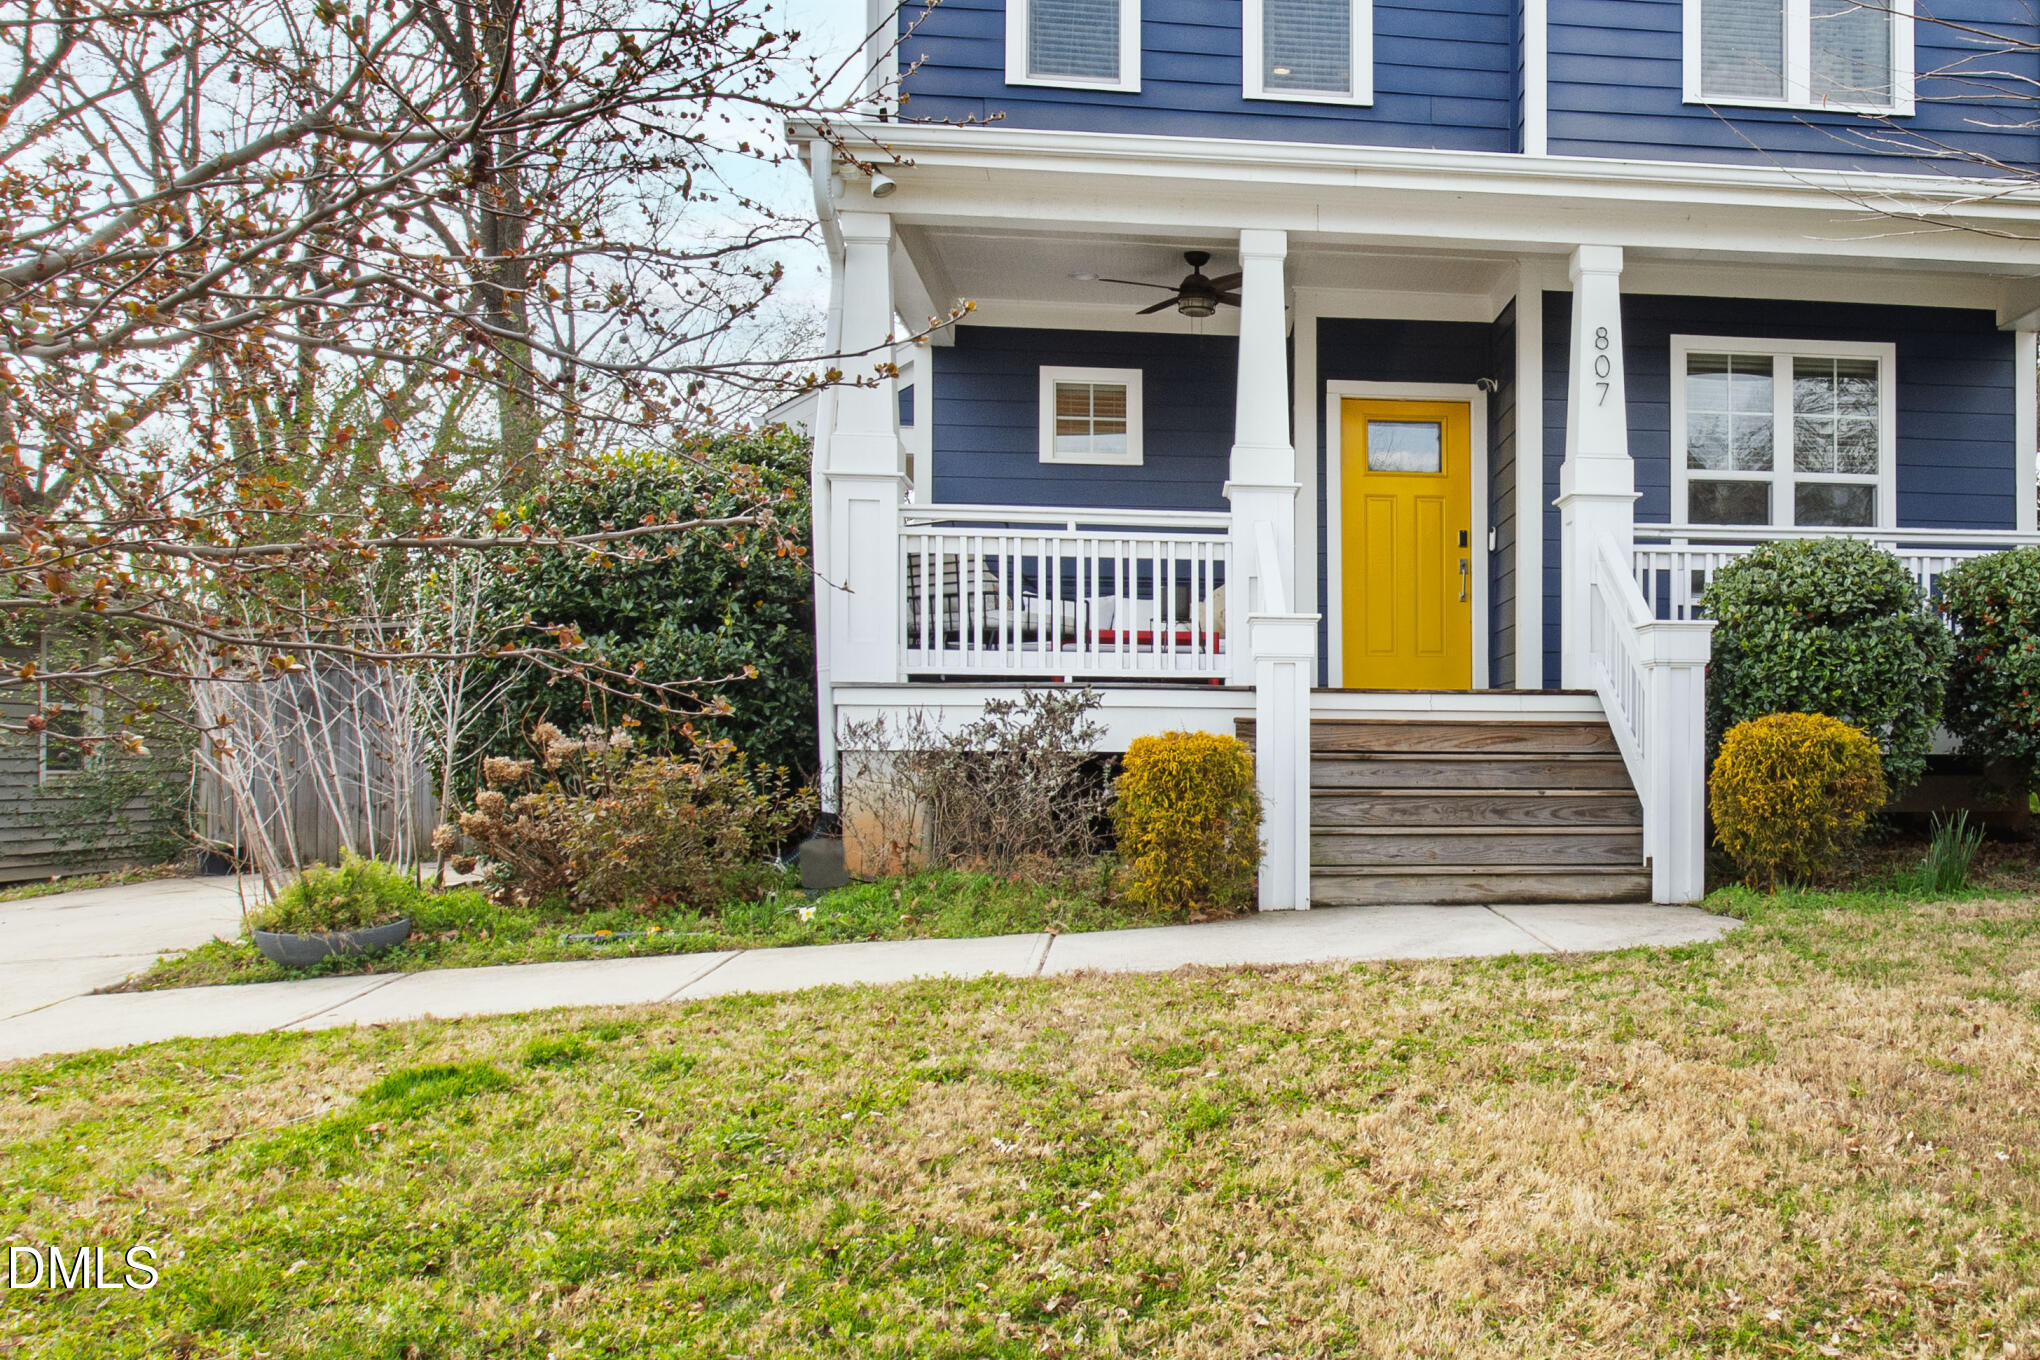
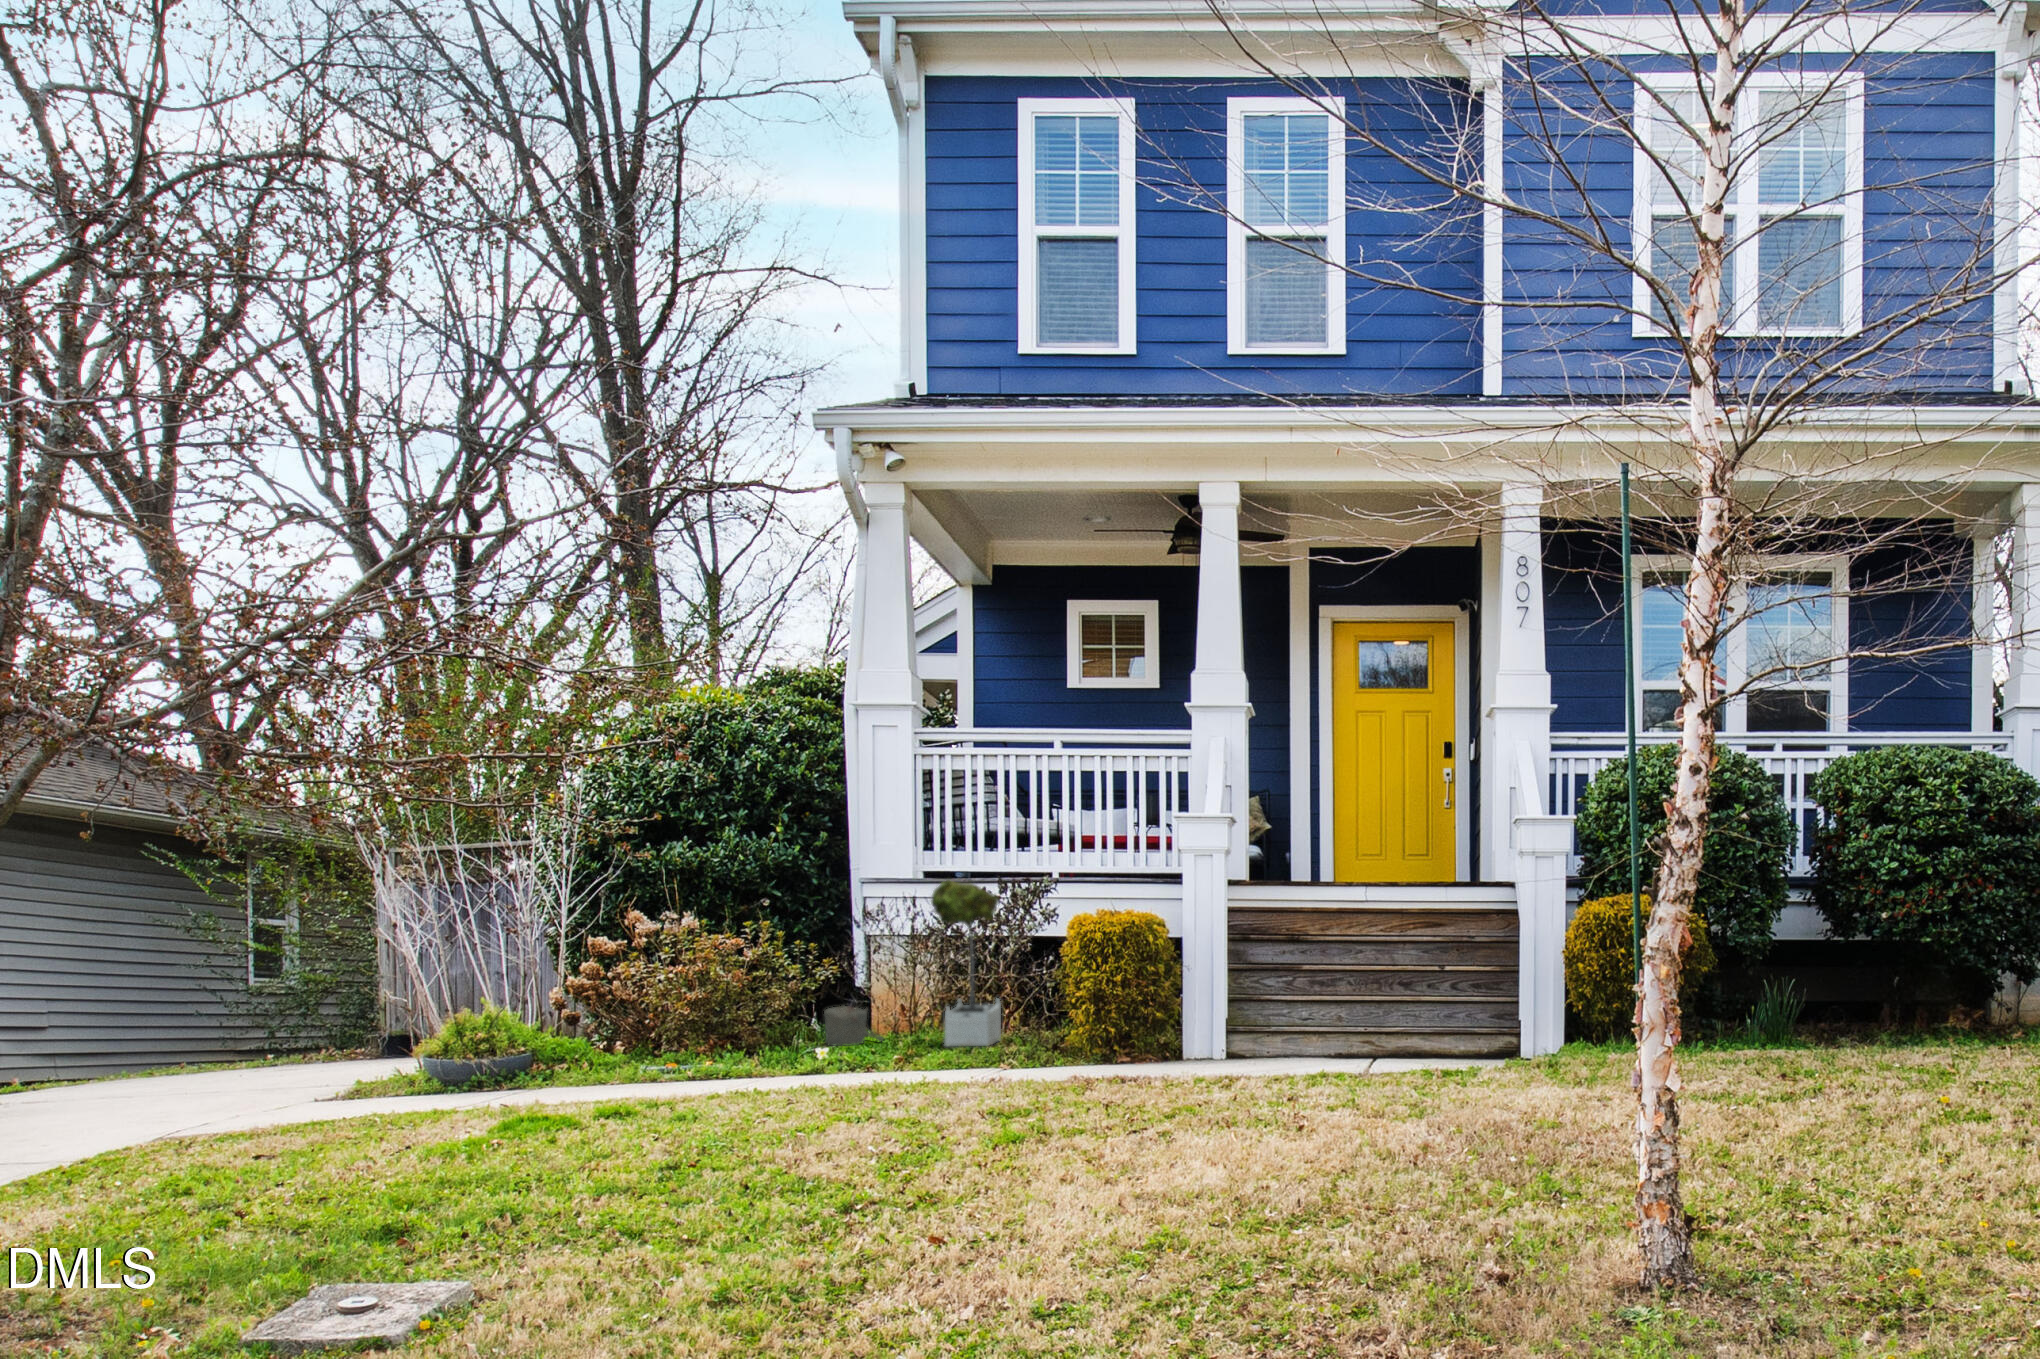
potted tree: none [938,687,1025,890] -> present [931,880,1001,1046]

